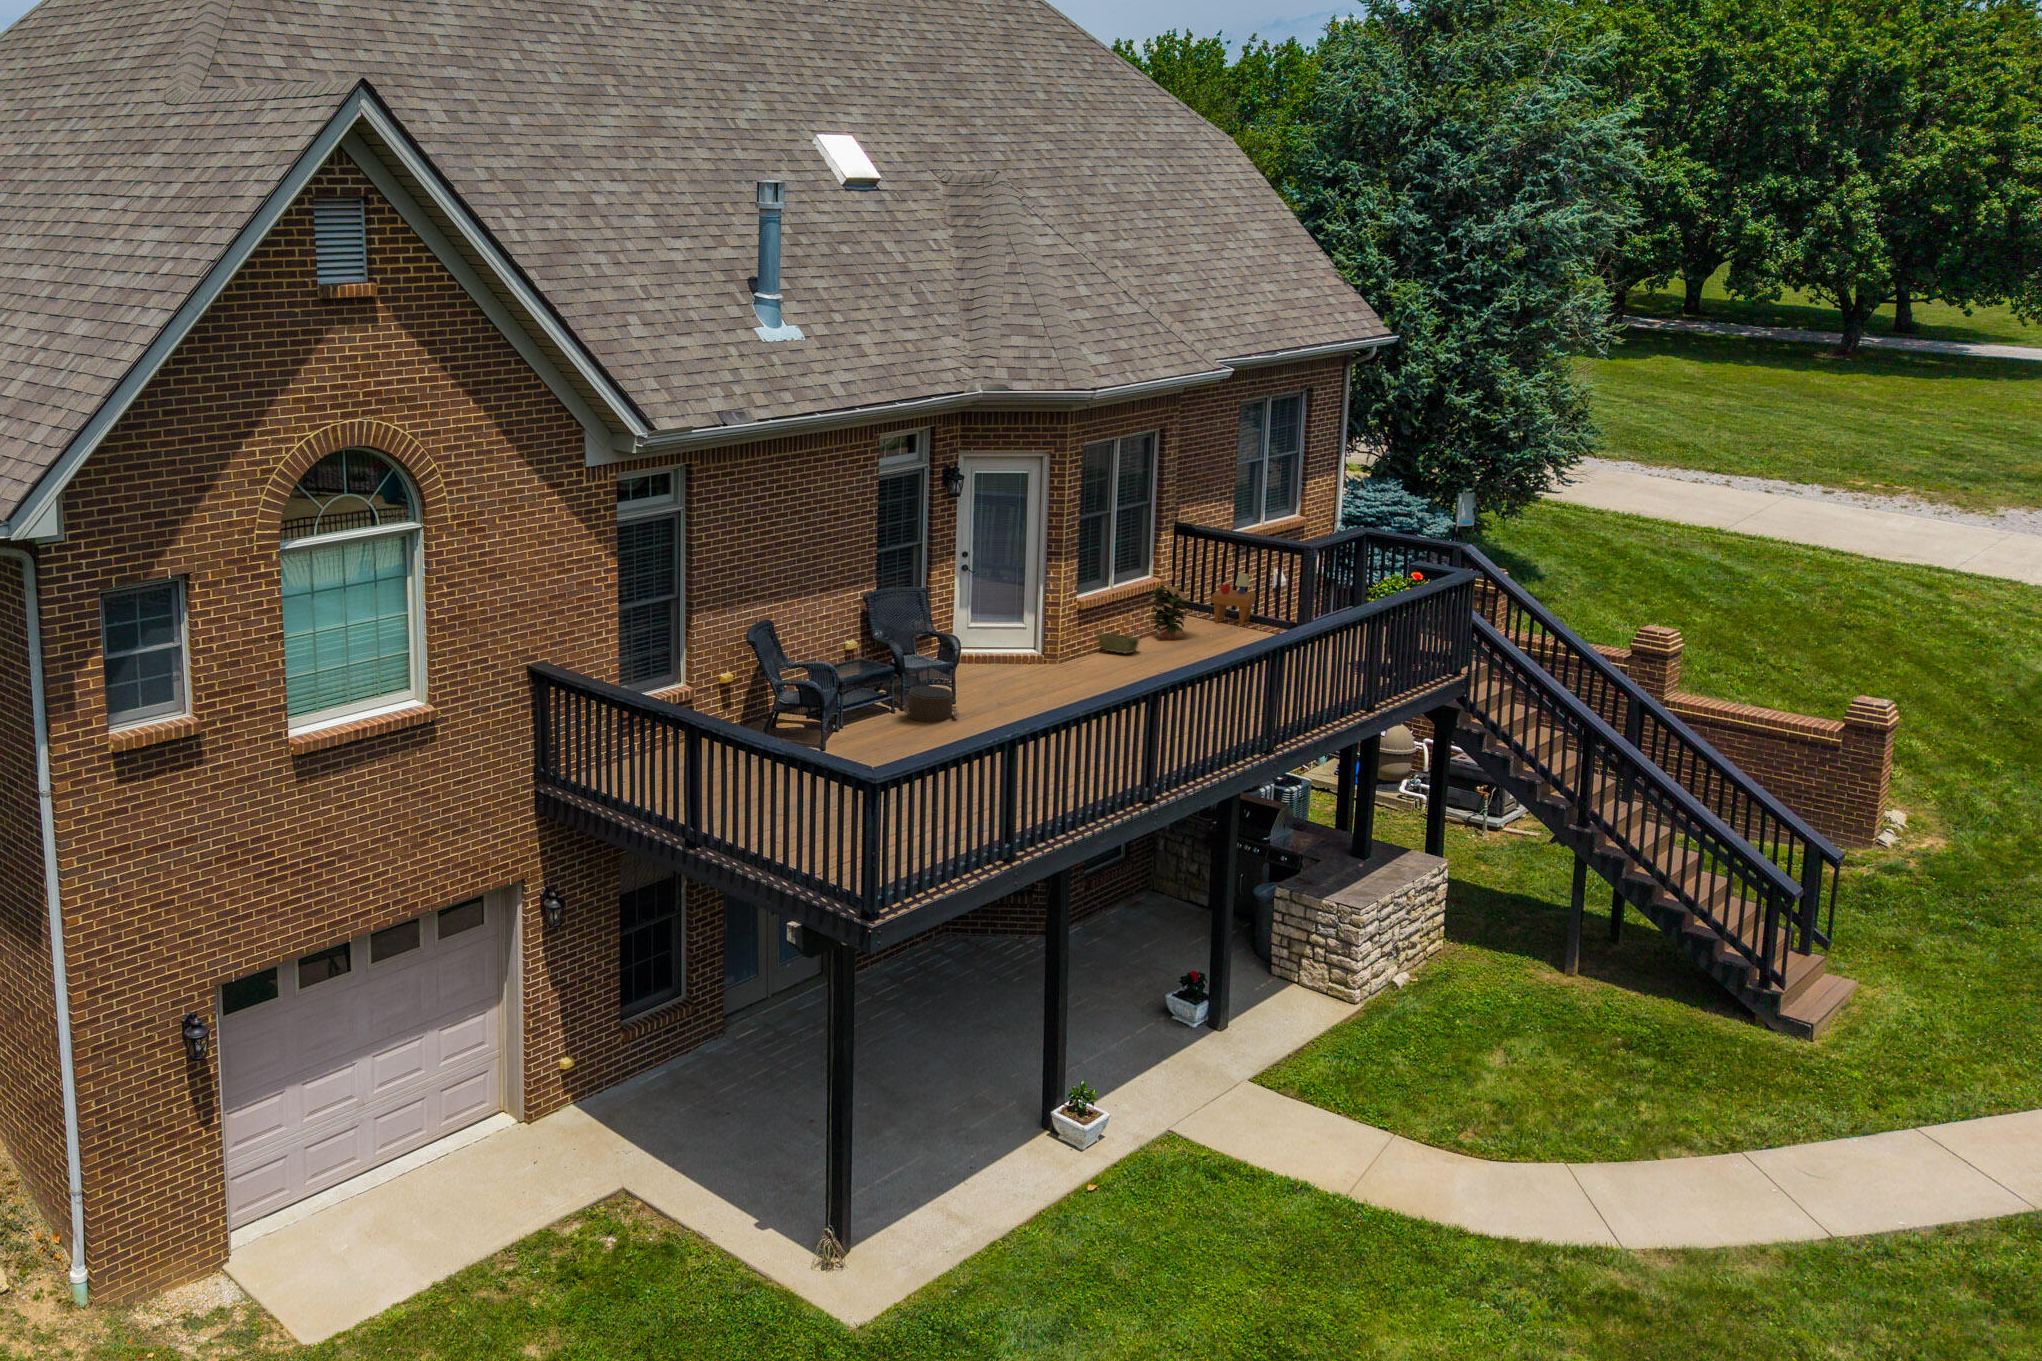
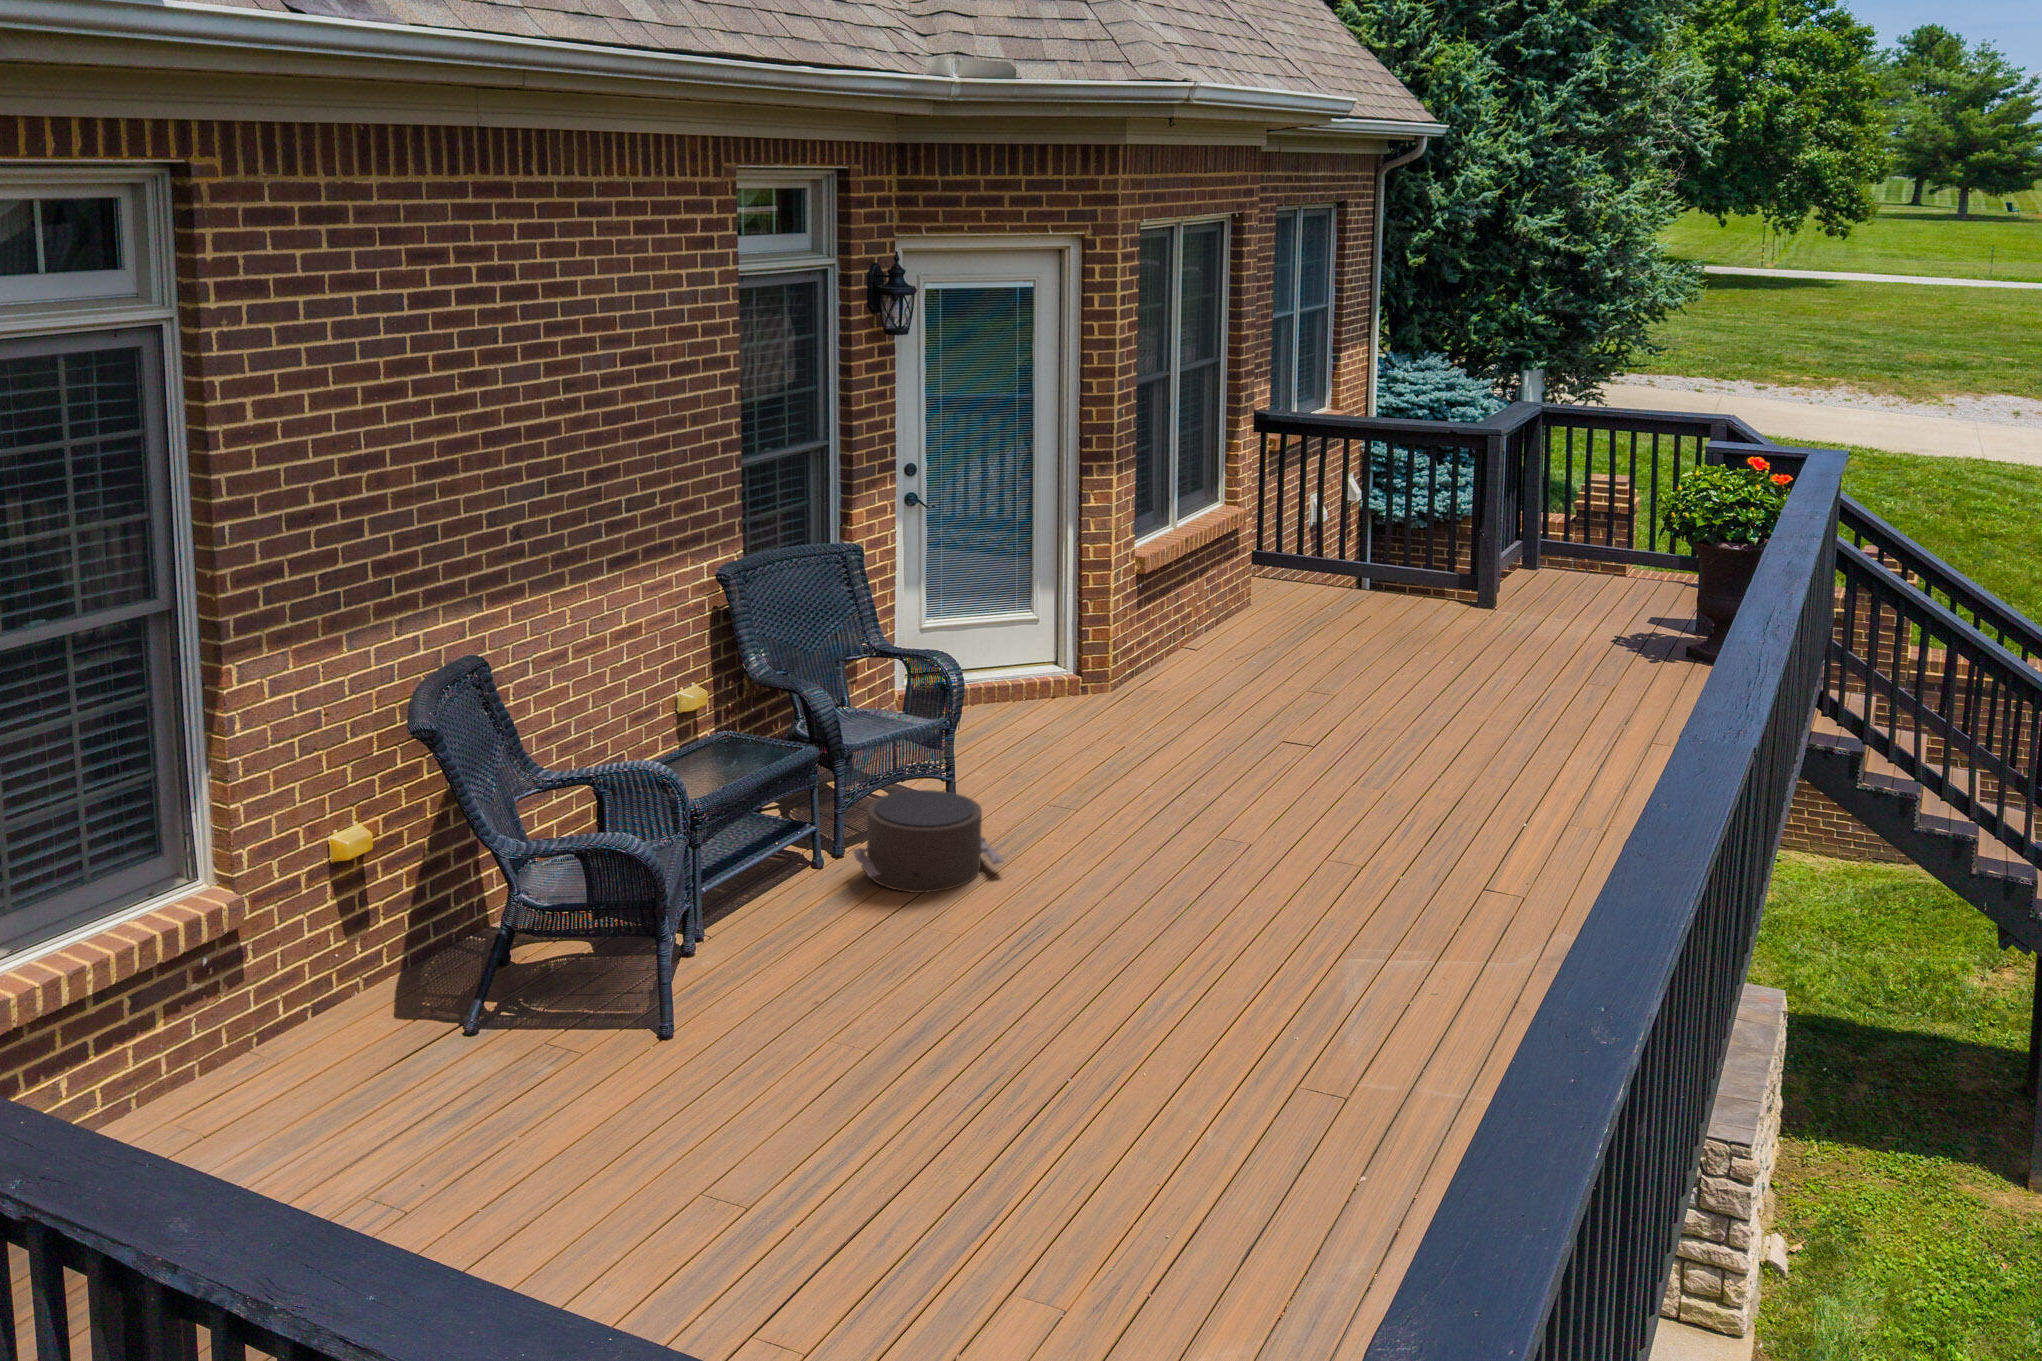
side table: present [1211,573,1256,625] -> none [1321,490,1389,587]
decorative plant: present [1149,584,1187,639] -> none [1237,514,1314,622]
woven basket: present [1097,633,1139,654] -> none [1169,619,1256,659]

